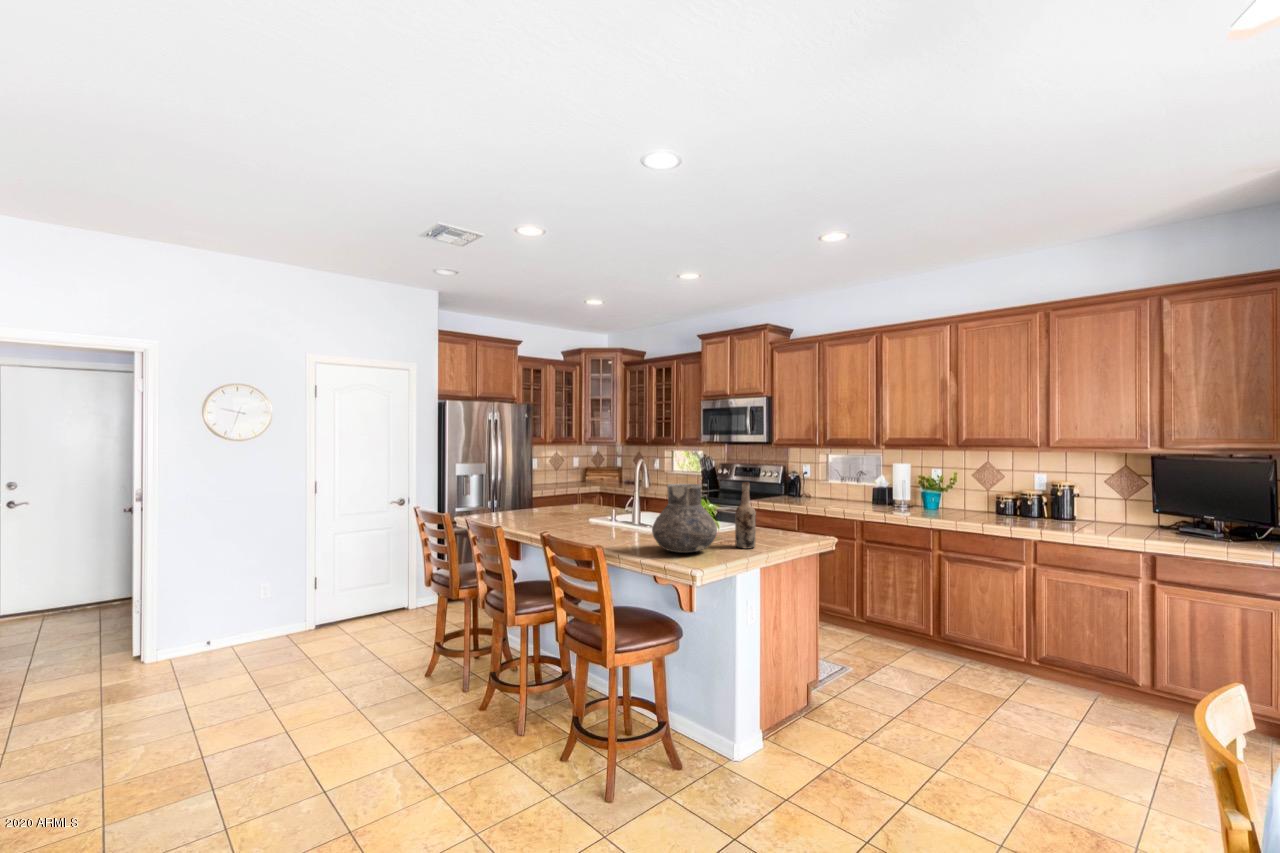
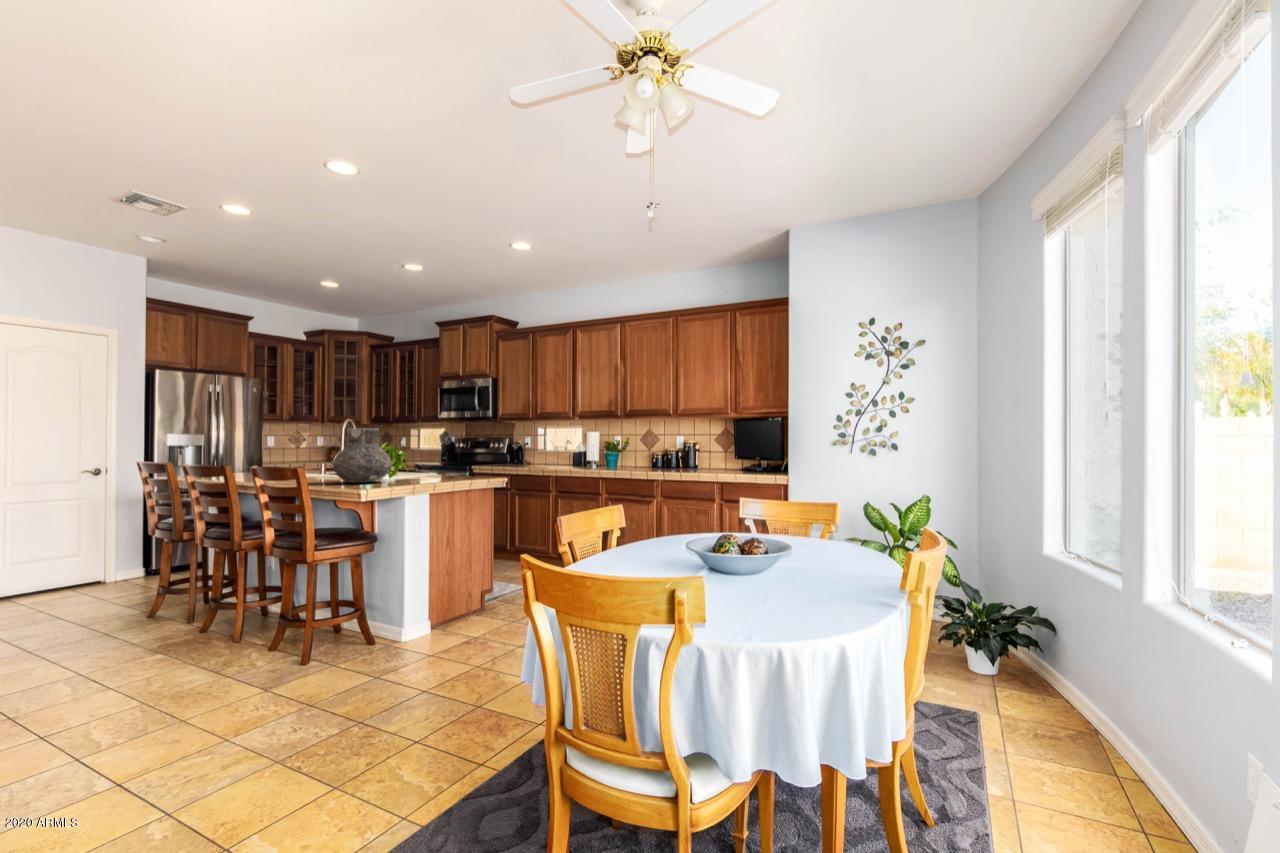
wine bottle: present [735,482,756,549] -> none [412,428,429,480]

